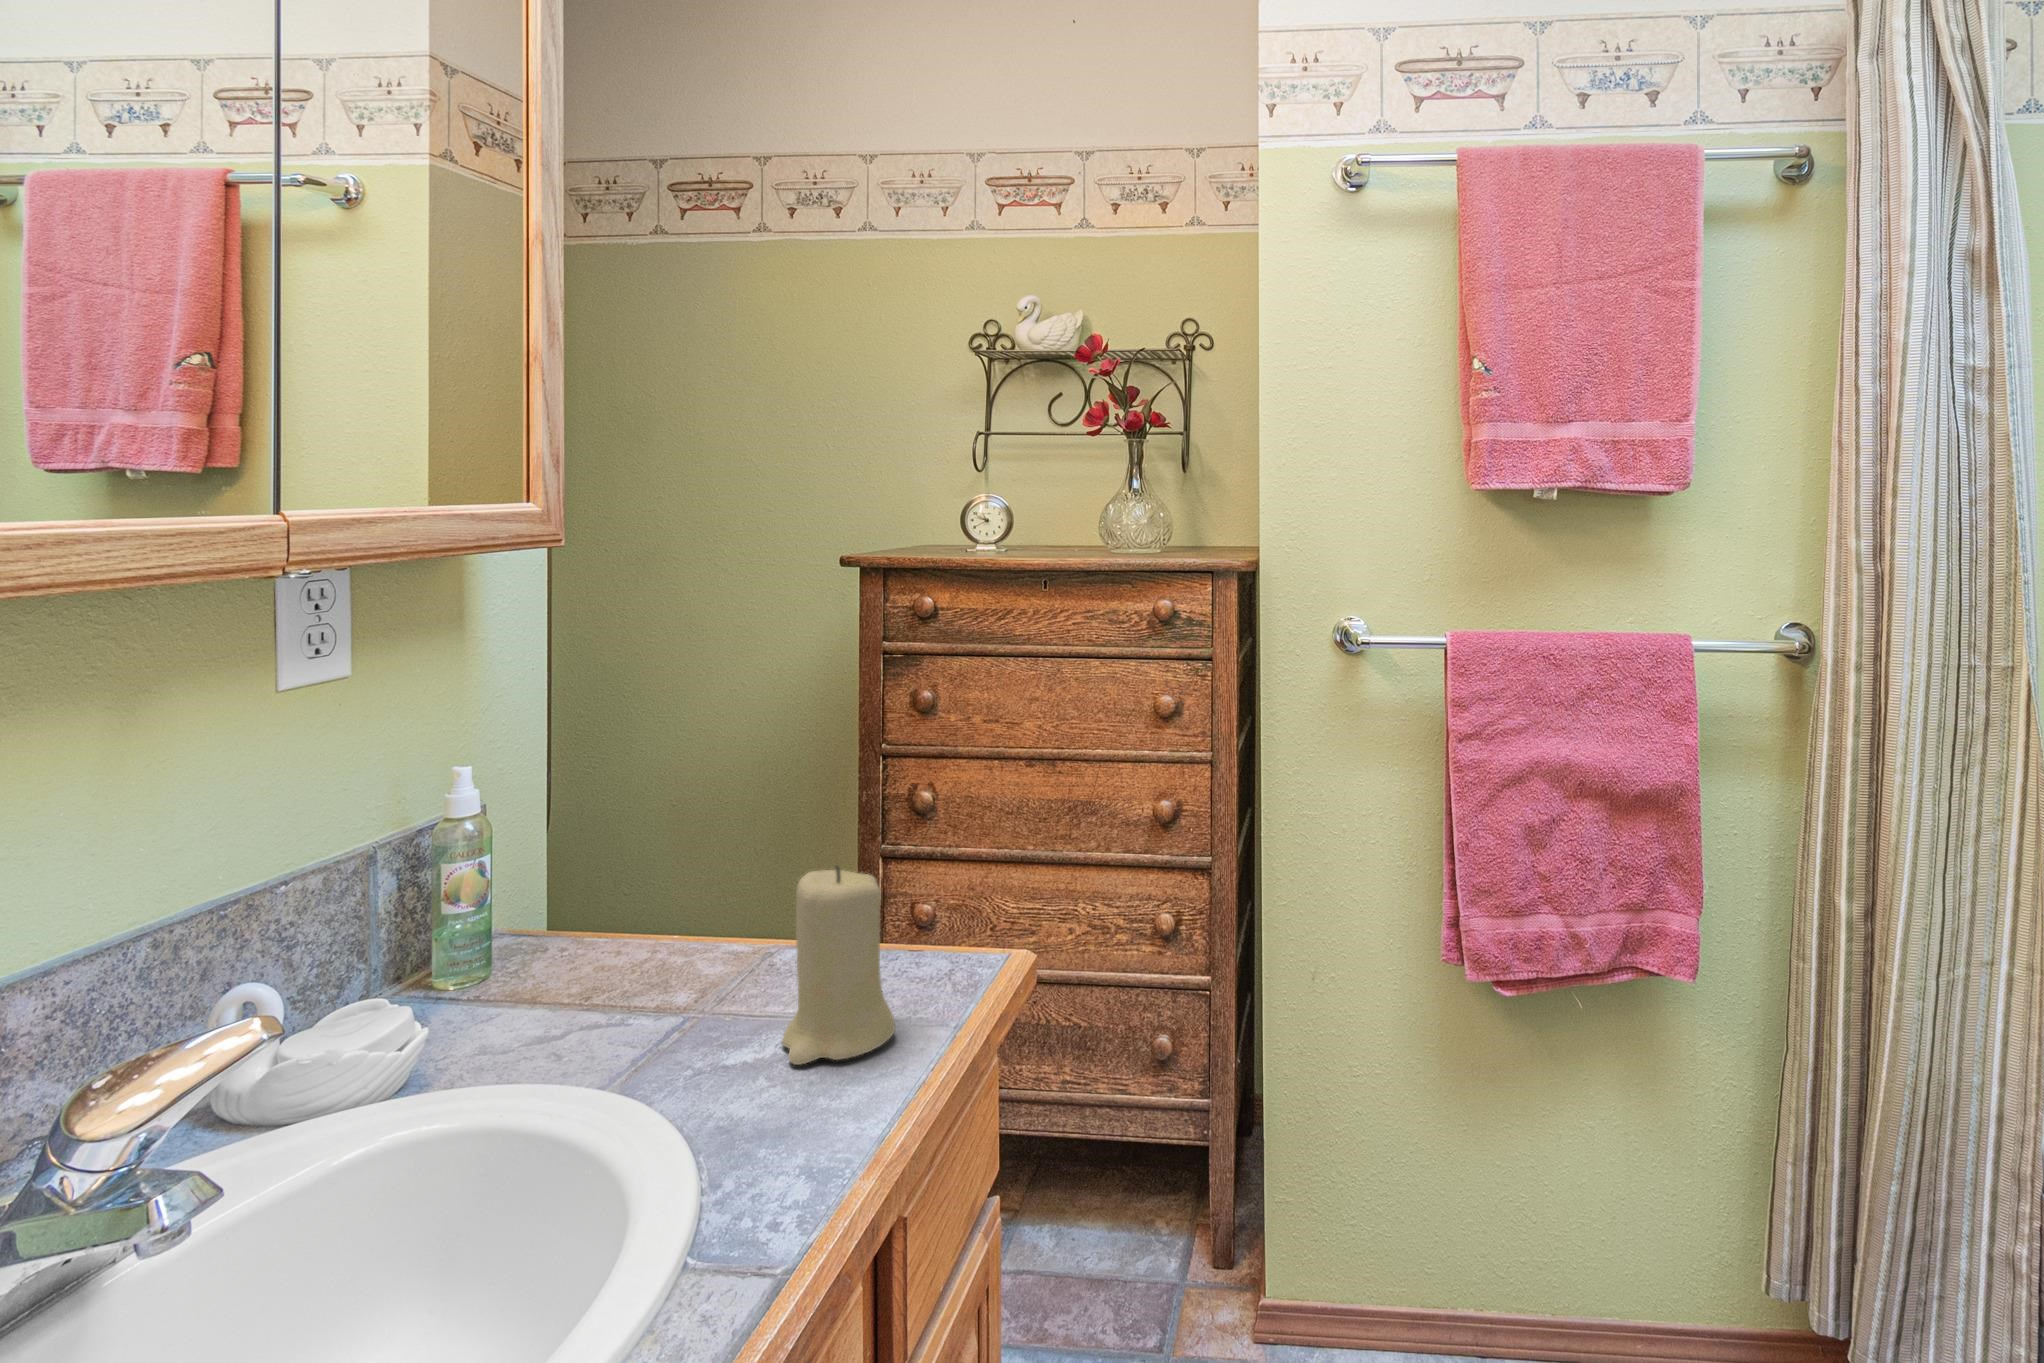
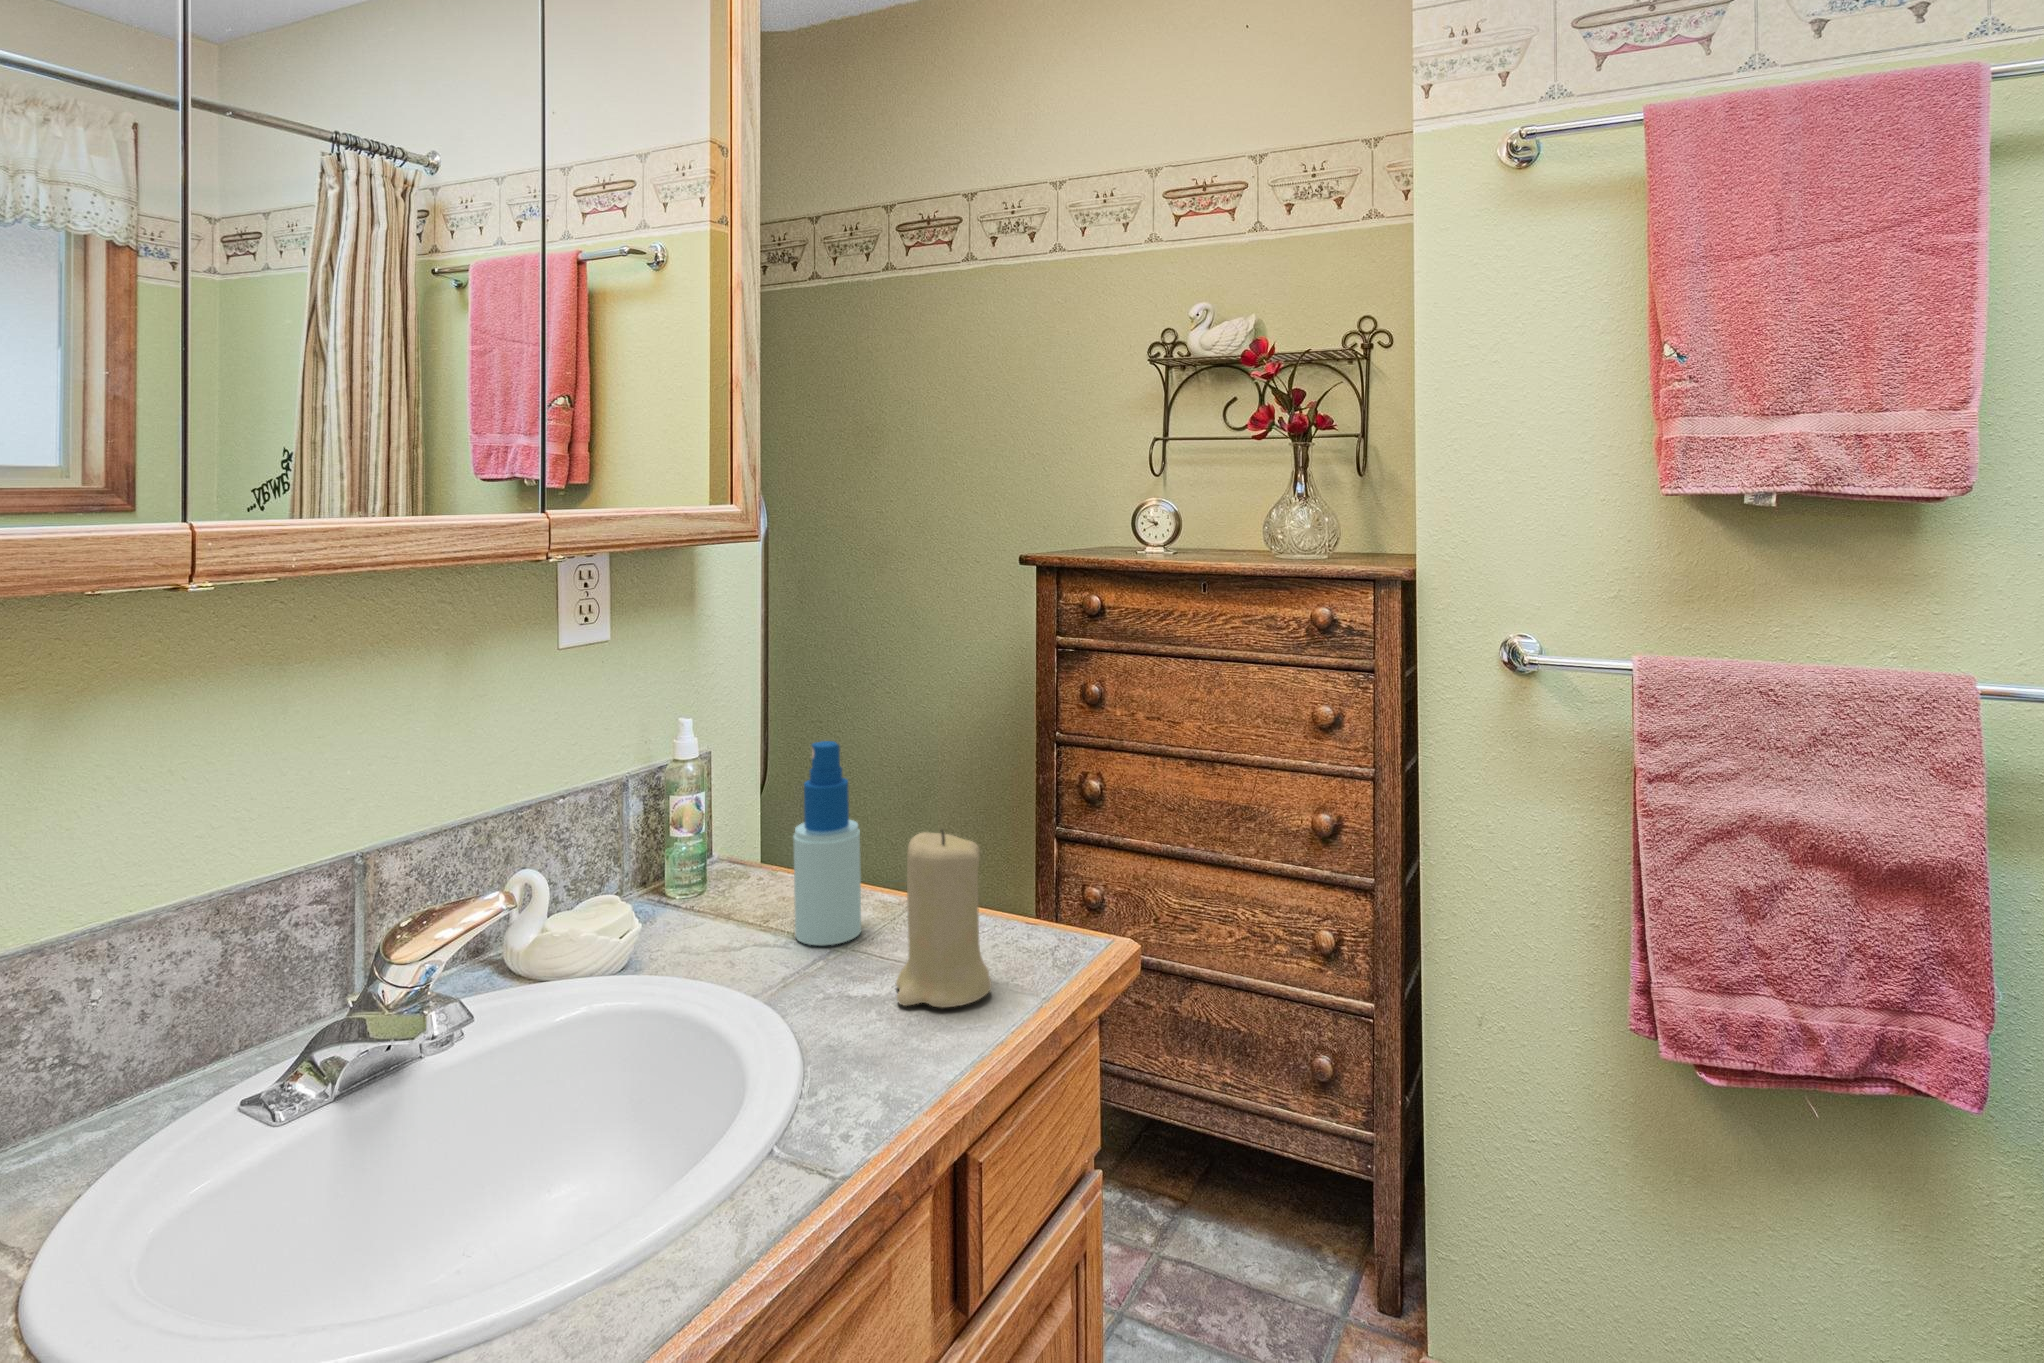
spray bottle: none [632,779,719,1016] -> present [794,741,861,945]

